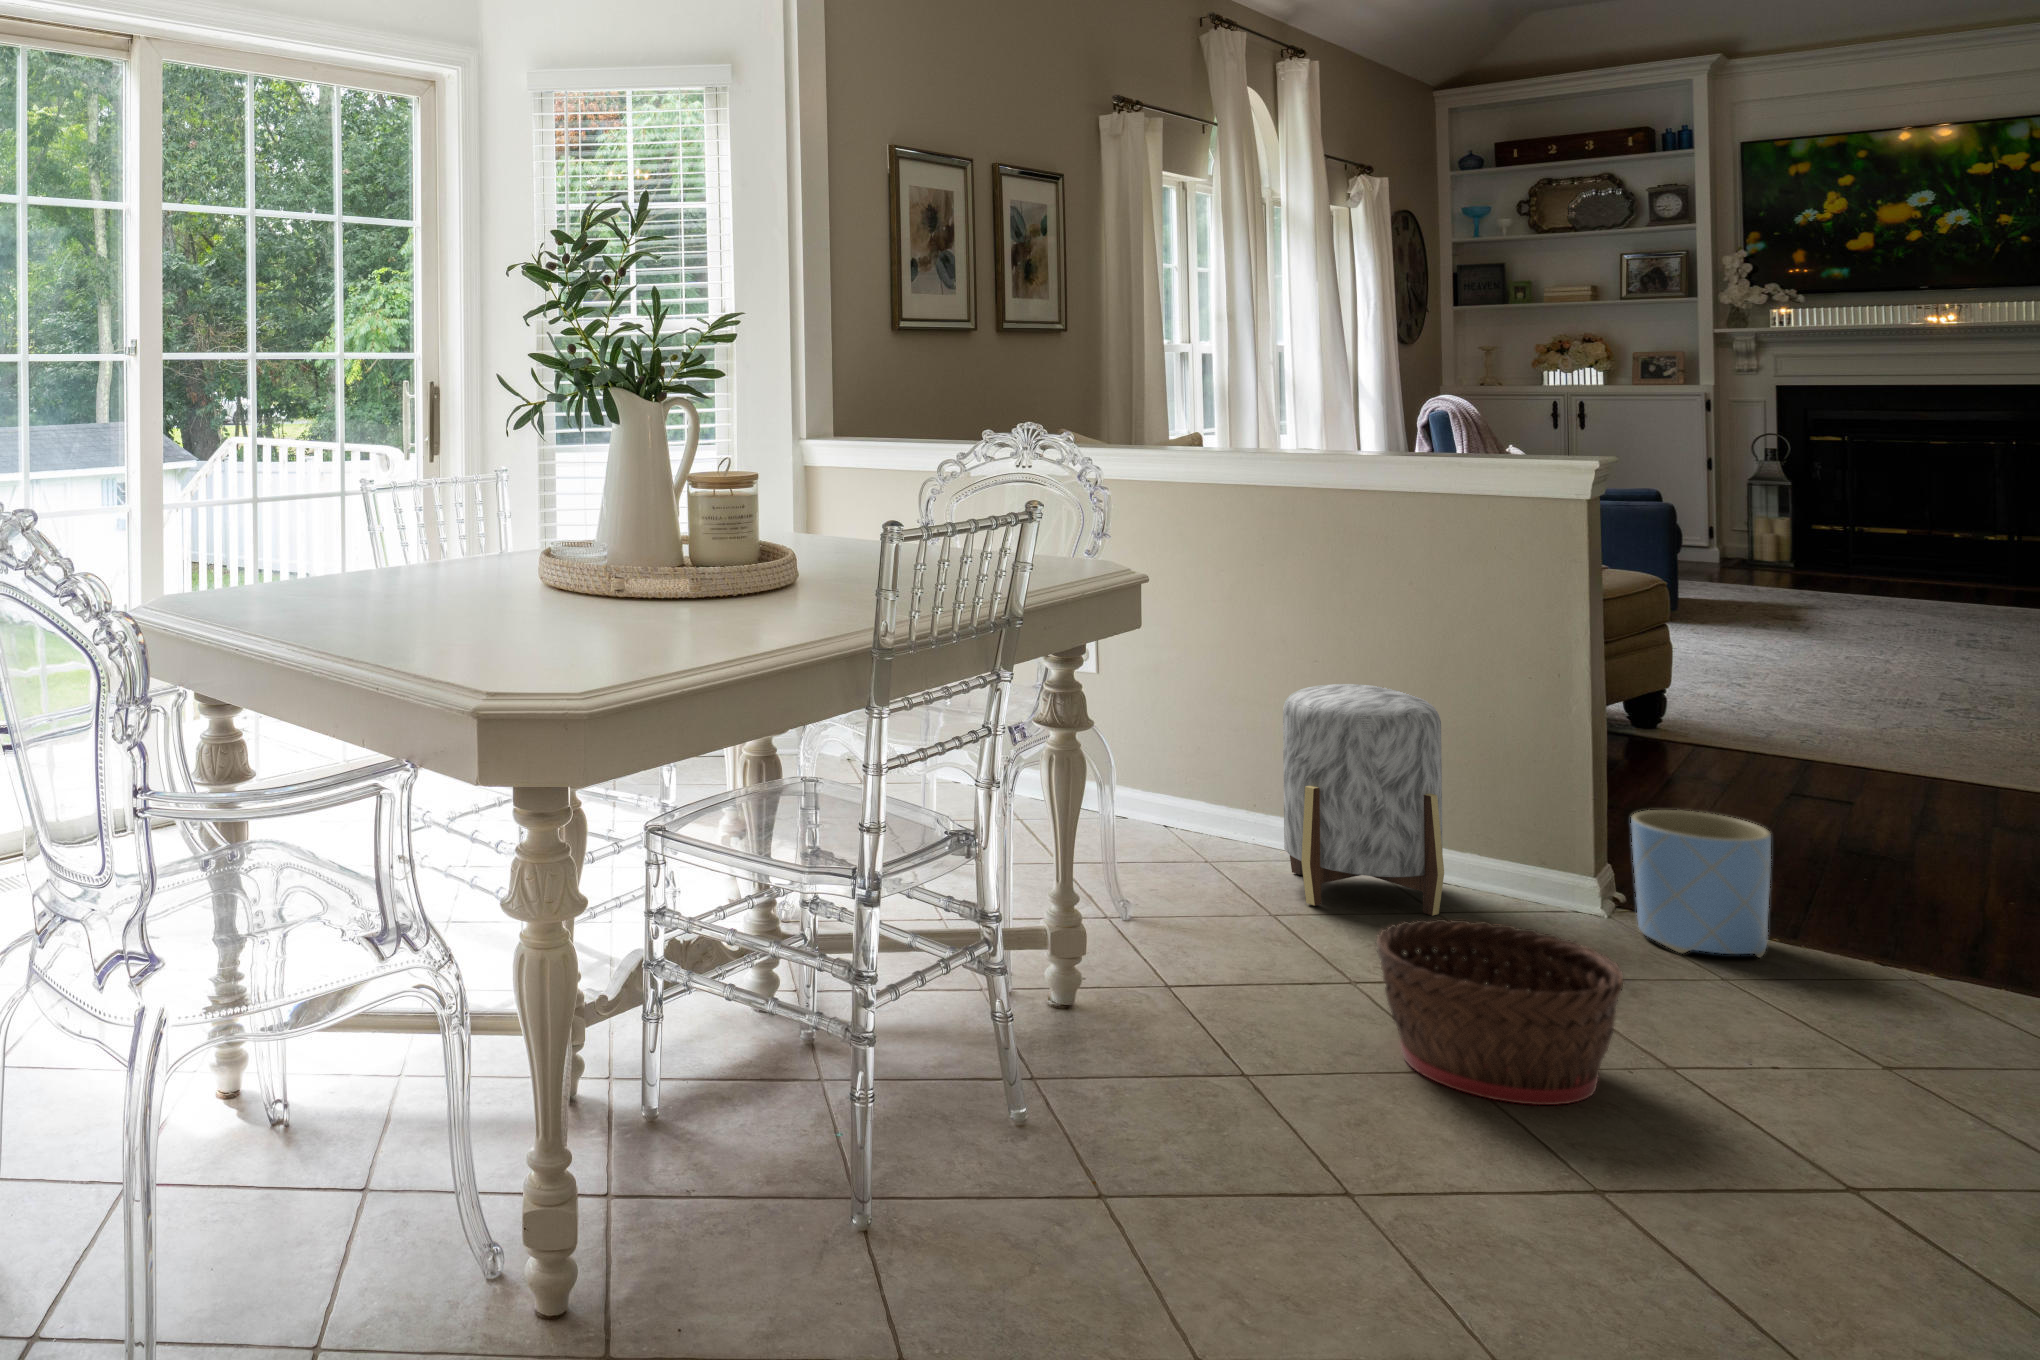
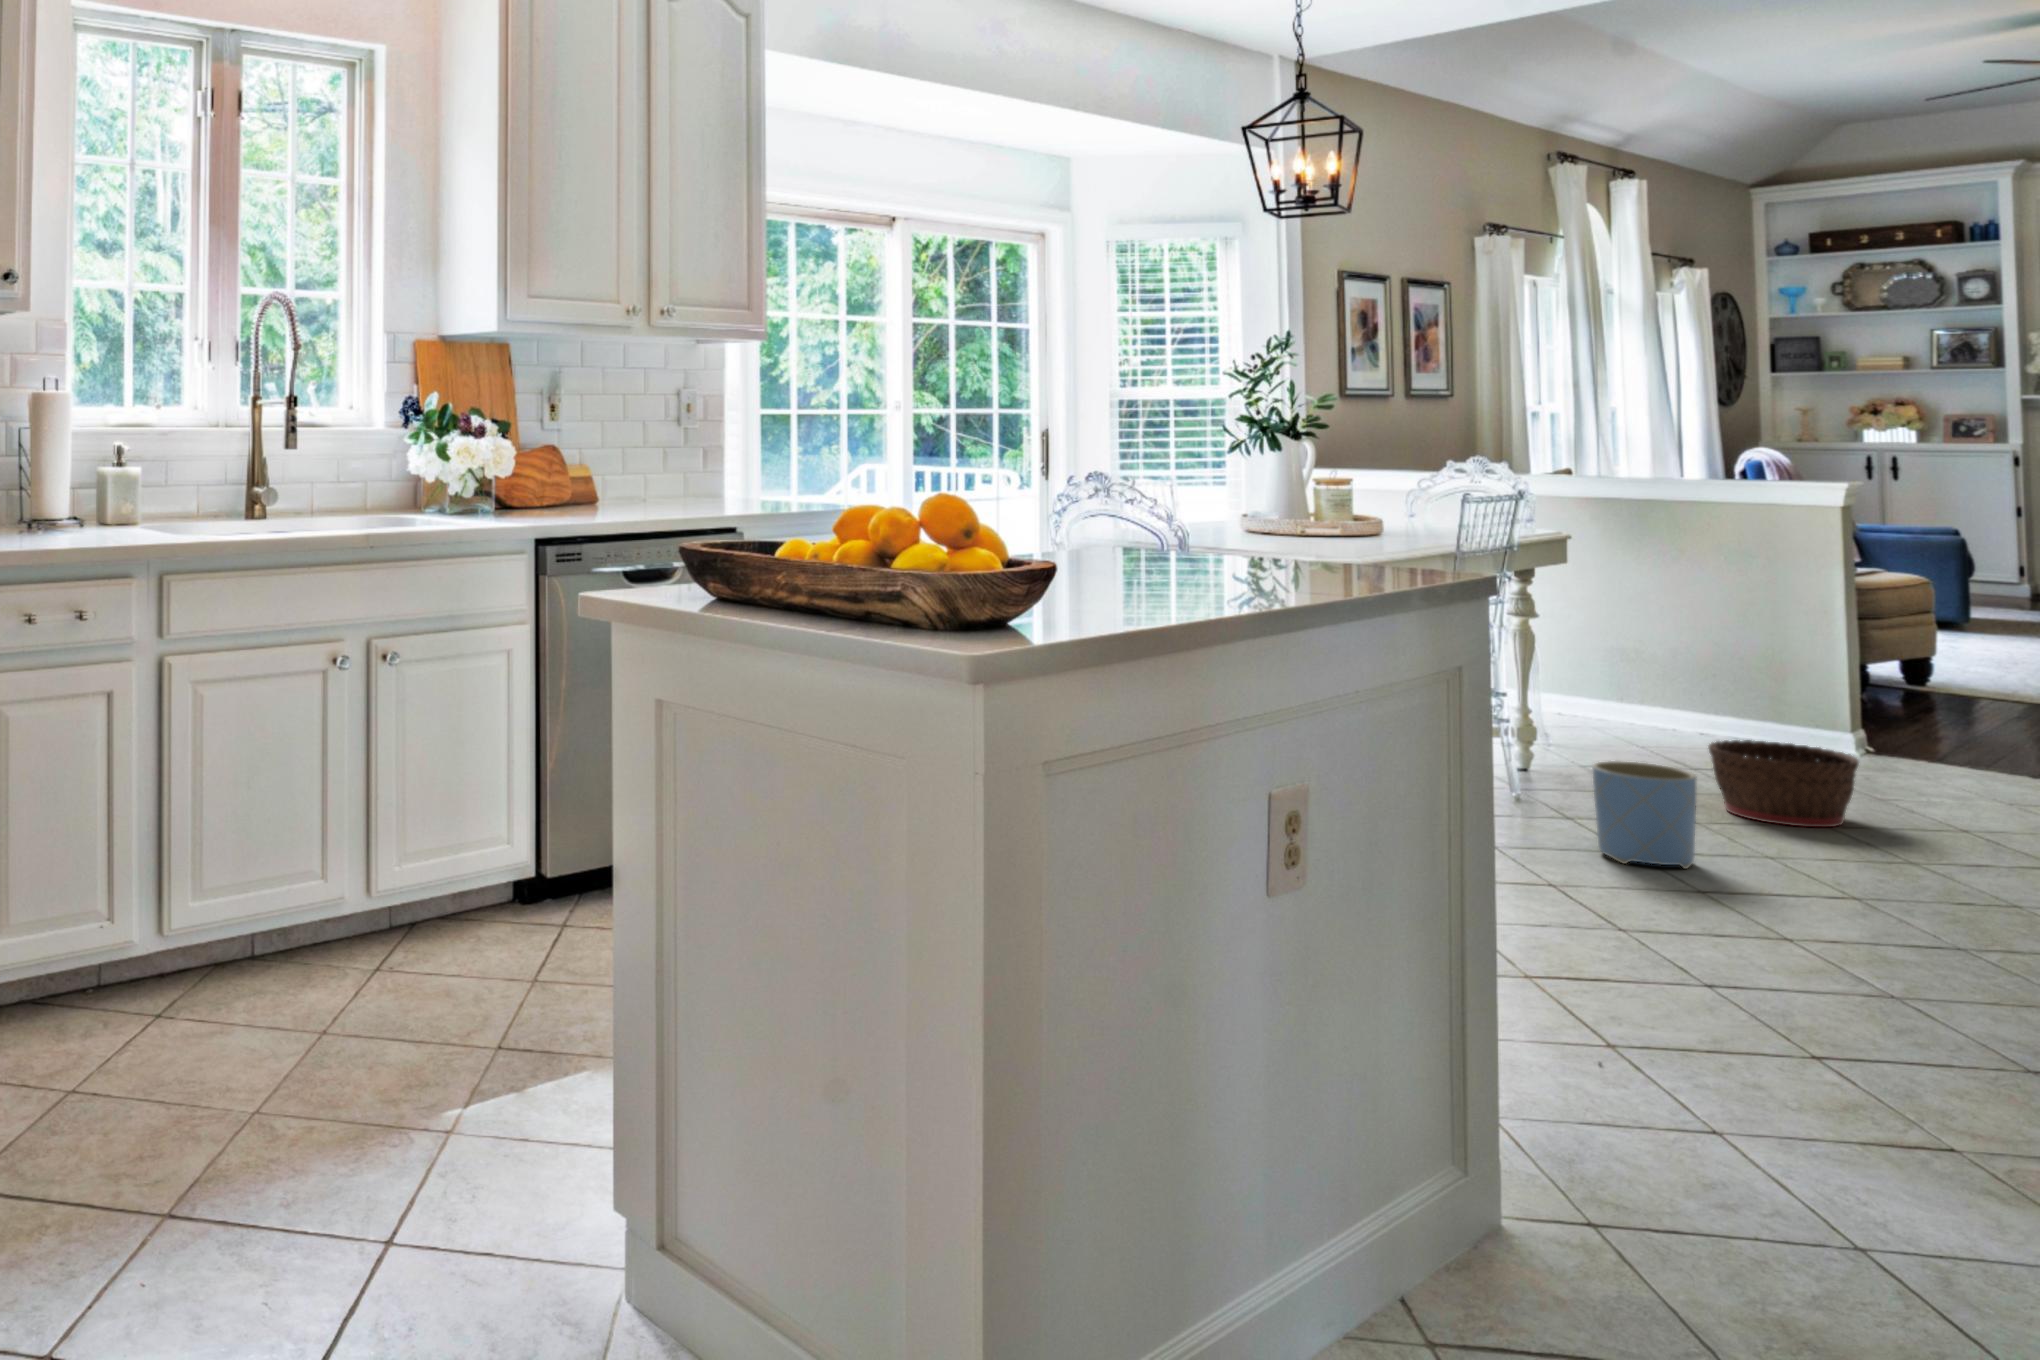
stool: present [1283,684,1444,916] -> none [1642,625,1755,765]
planter: present [1631,810,1771,957] -> present [1592,761,1696,869]

